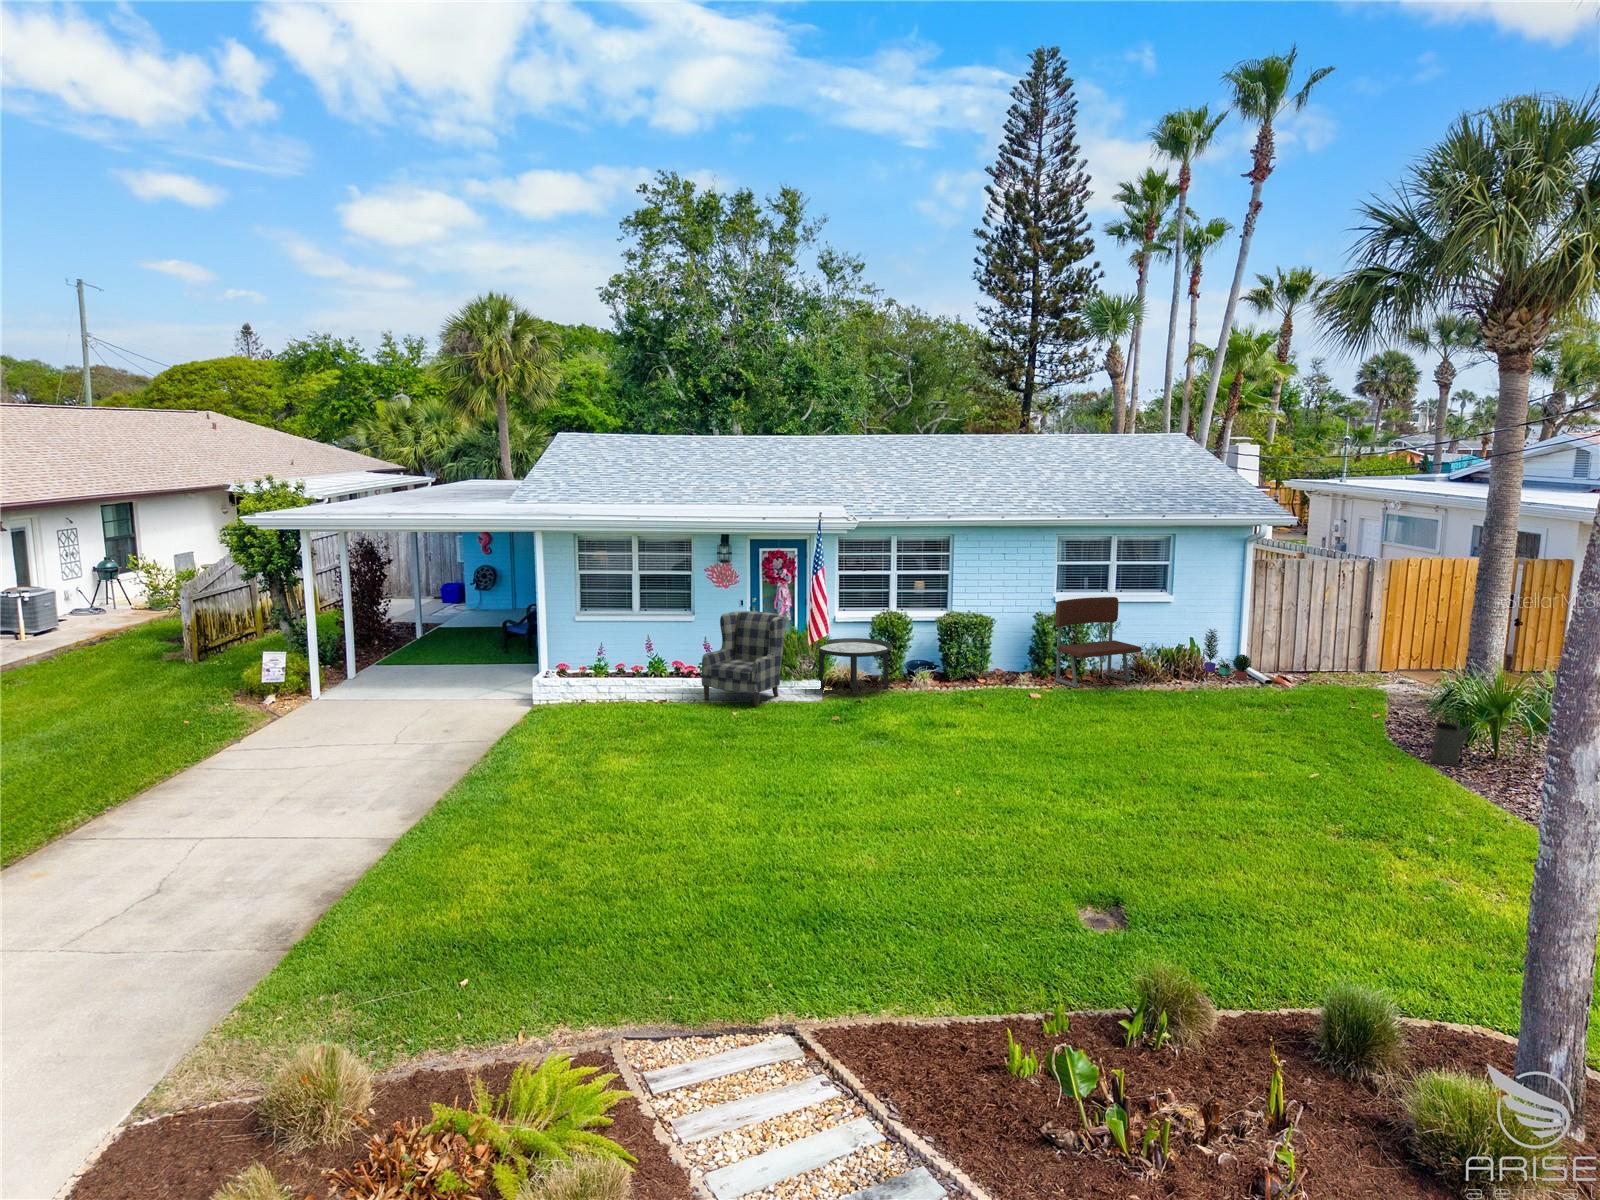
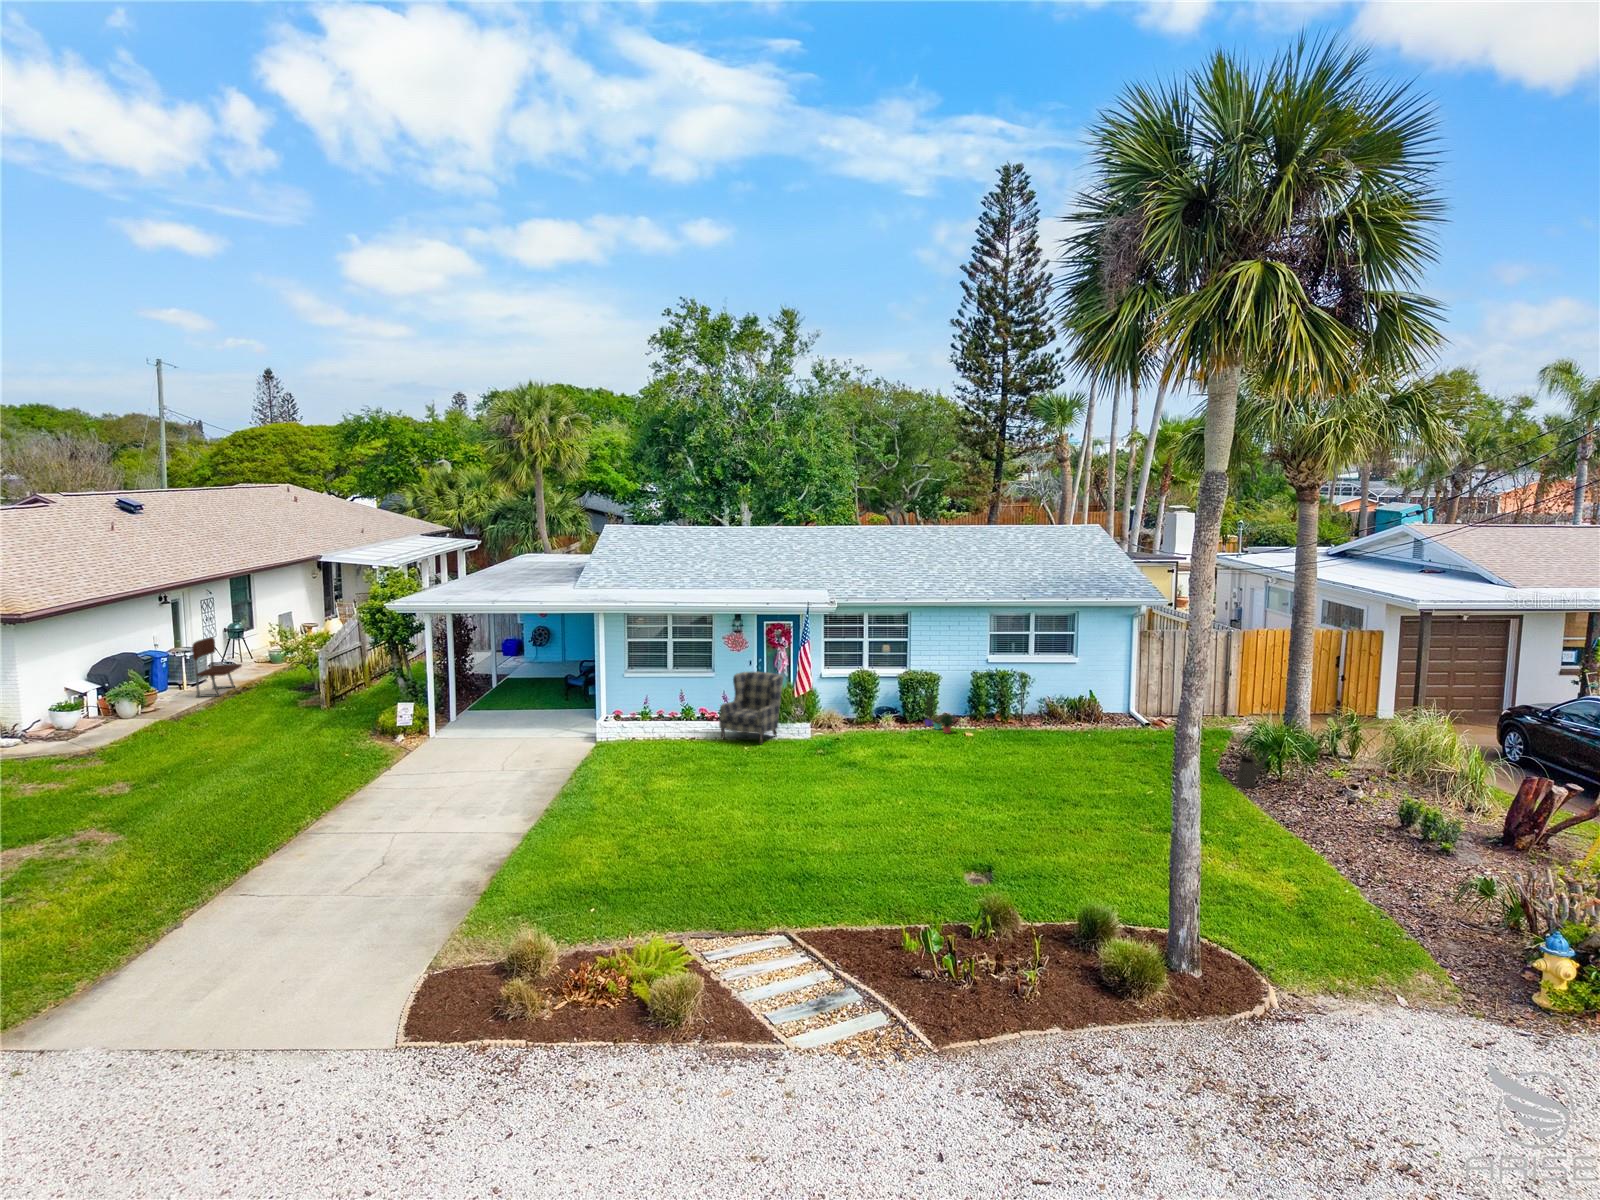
bench: present [1055,597,1141,688] -> present [192,637,242,697]
potted plant: present [1203,629,1251,680] -> present [924,694,953,733]
round table: present [816,638,892,697] -> none [805,692,863,737]

